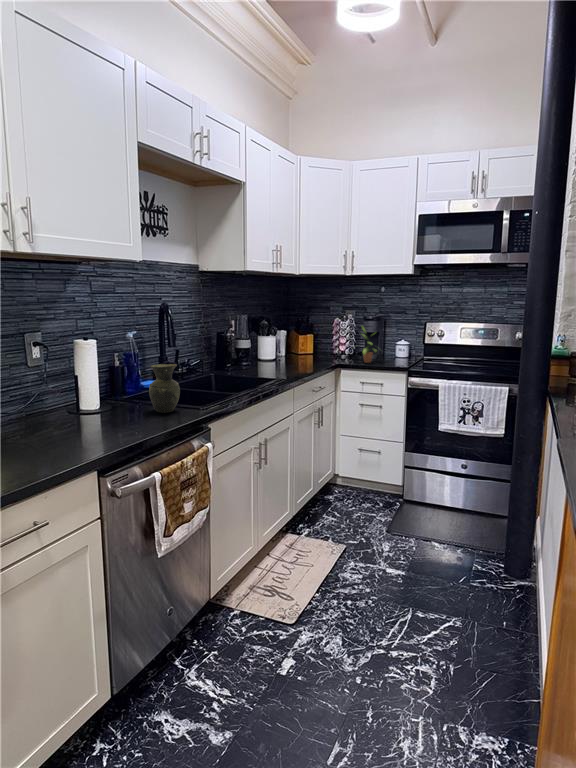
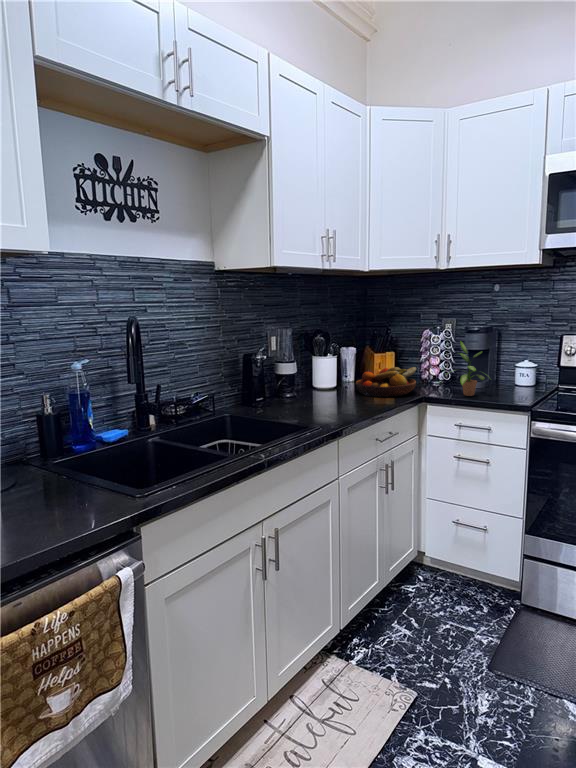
fruit bowl: none [290,343,333,364] -> present [356,367,416,397]
vase: present [149,364,180,413] -> none [41,422,97,506]

